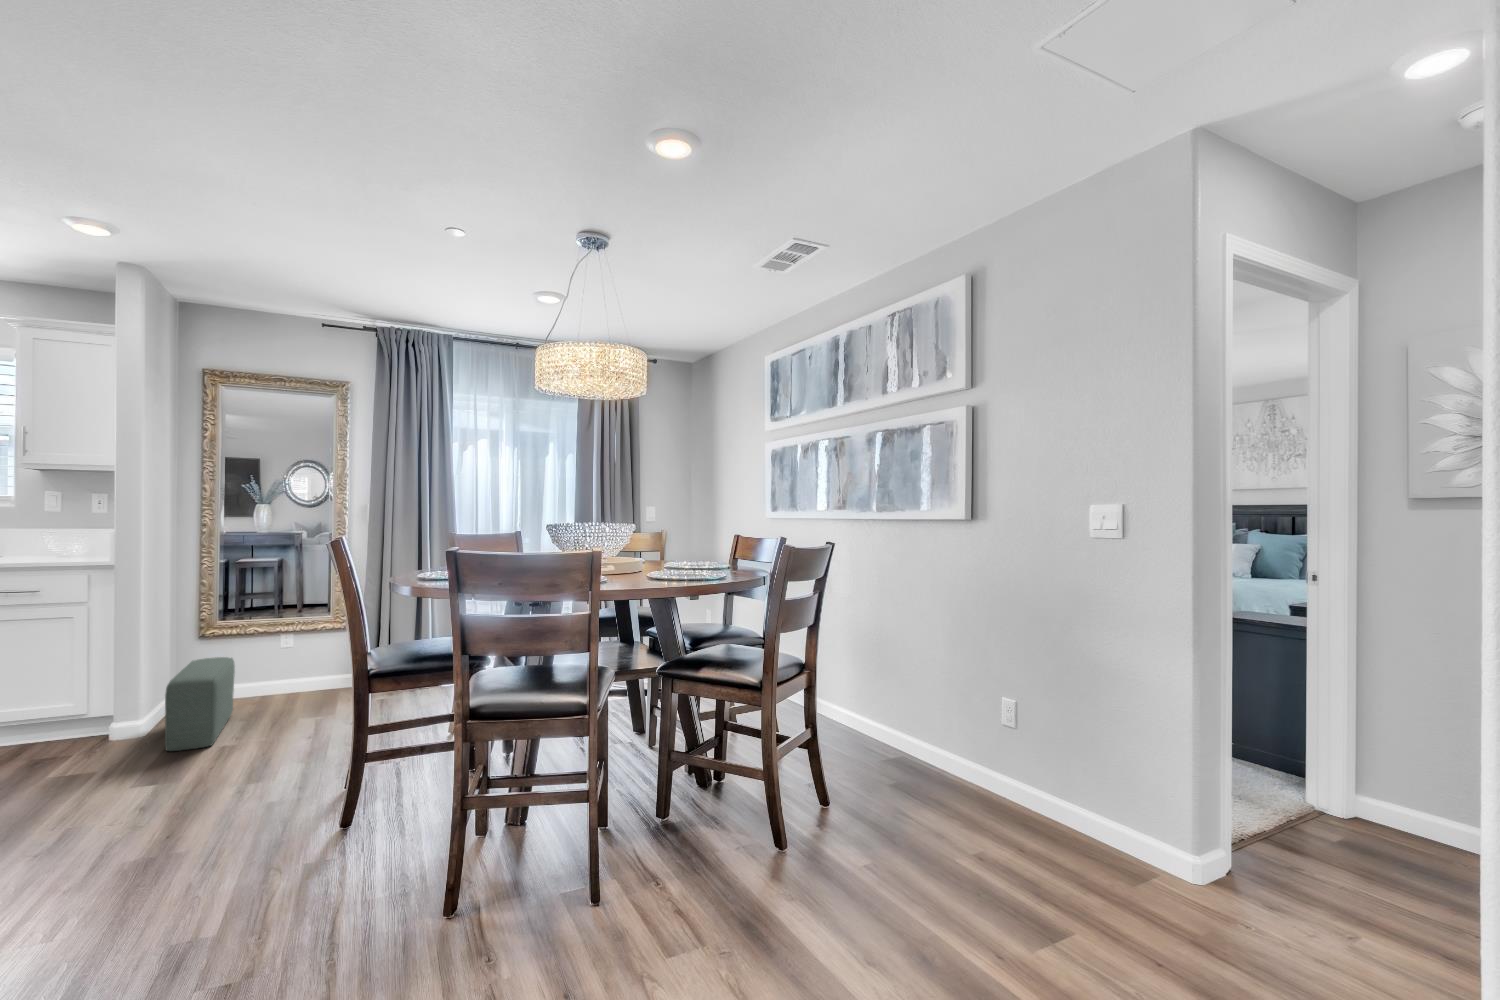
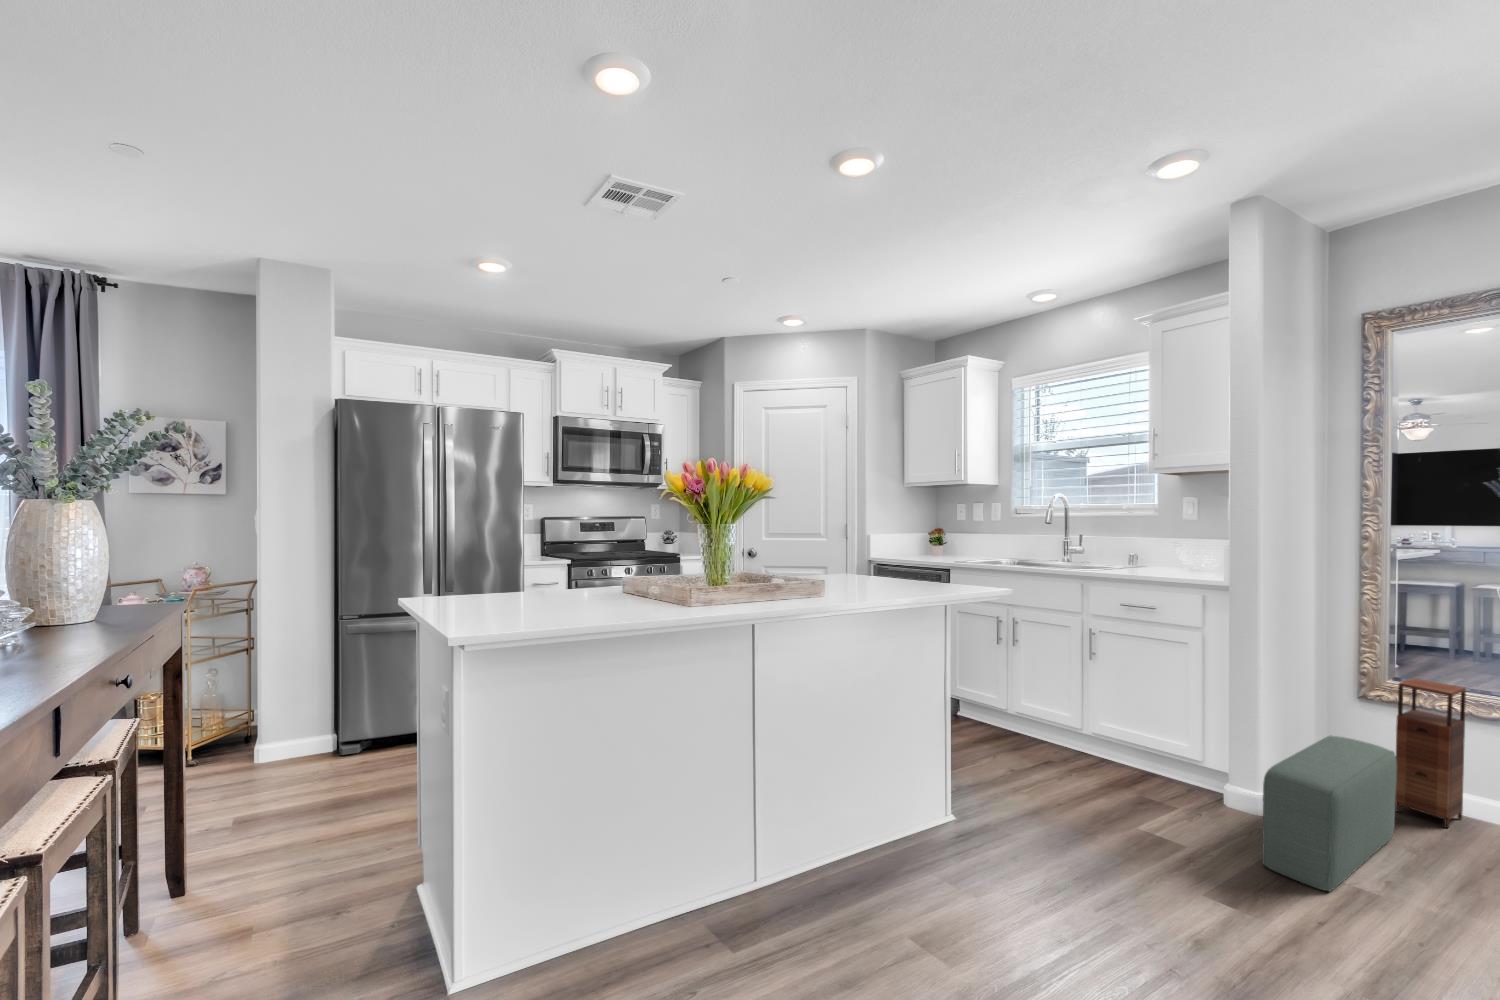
storage cabinet: none [226,614,264,704] -> present [1395,678,1466,828]

